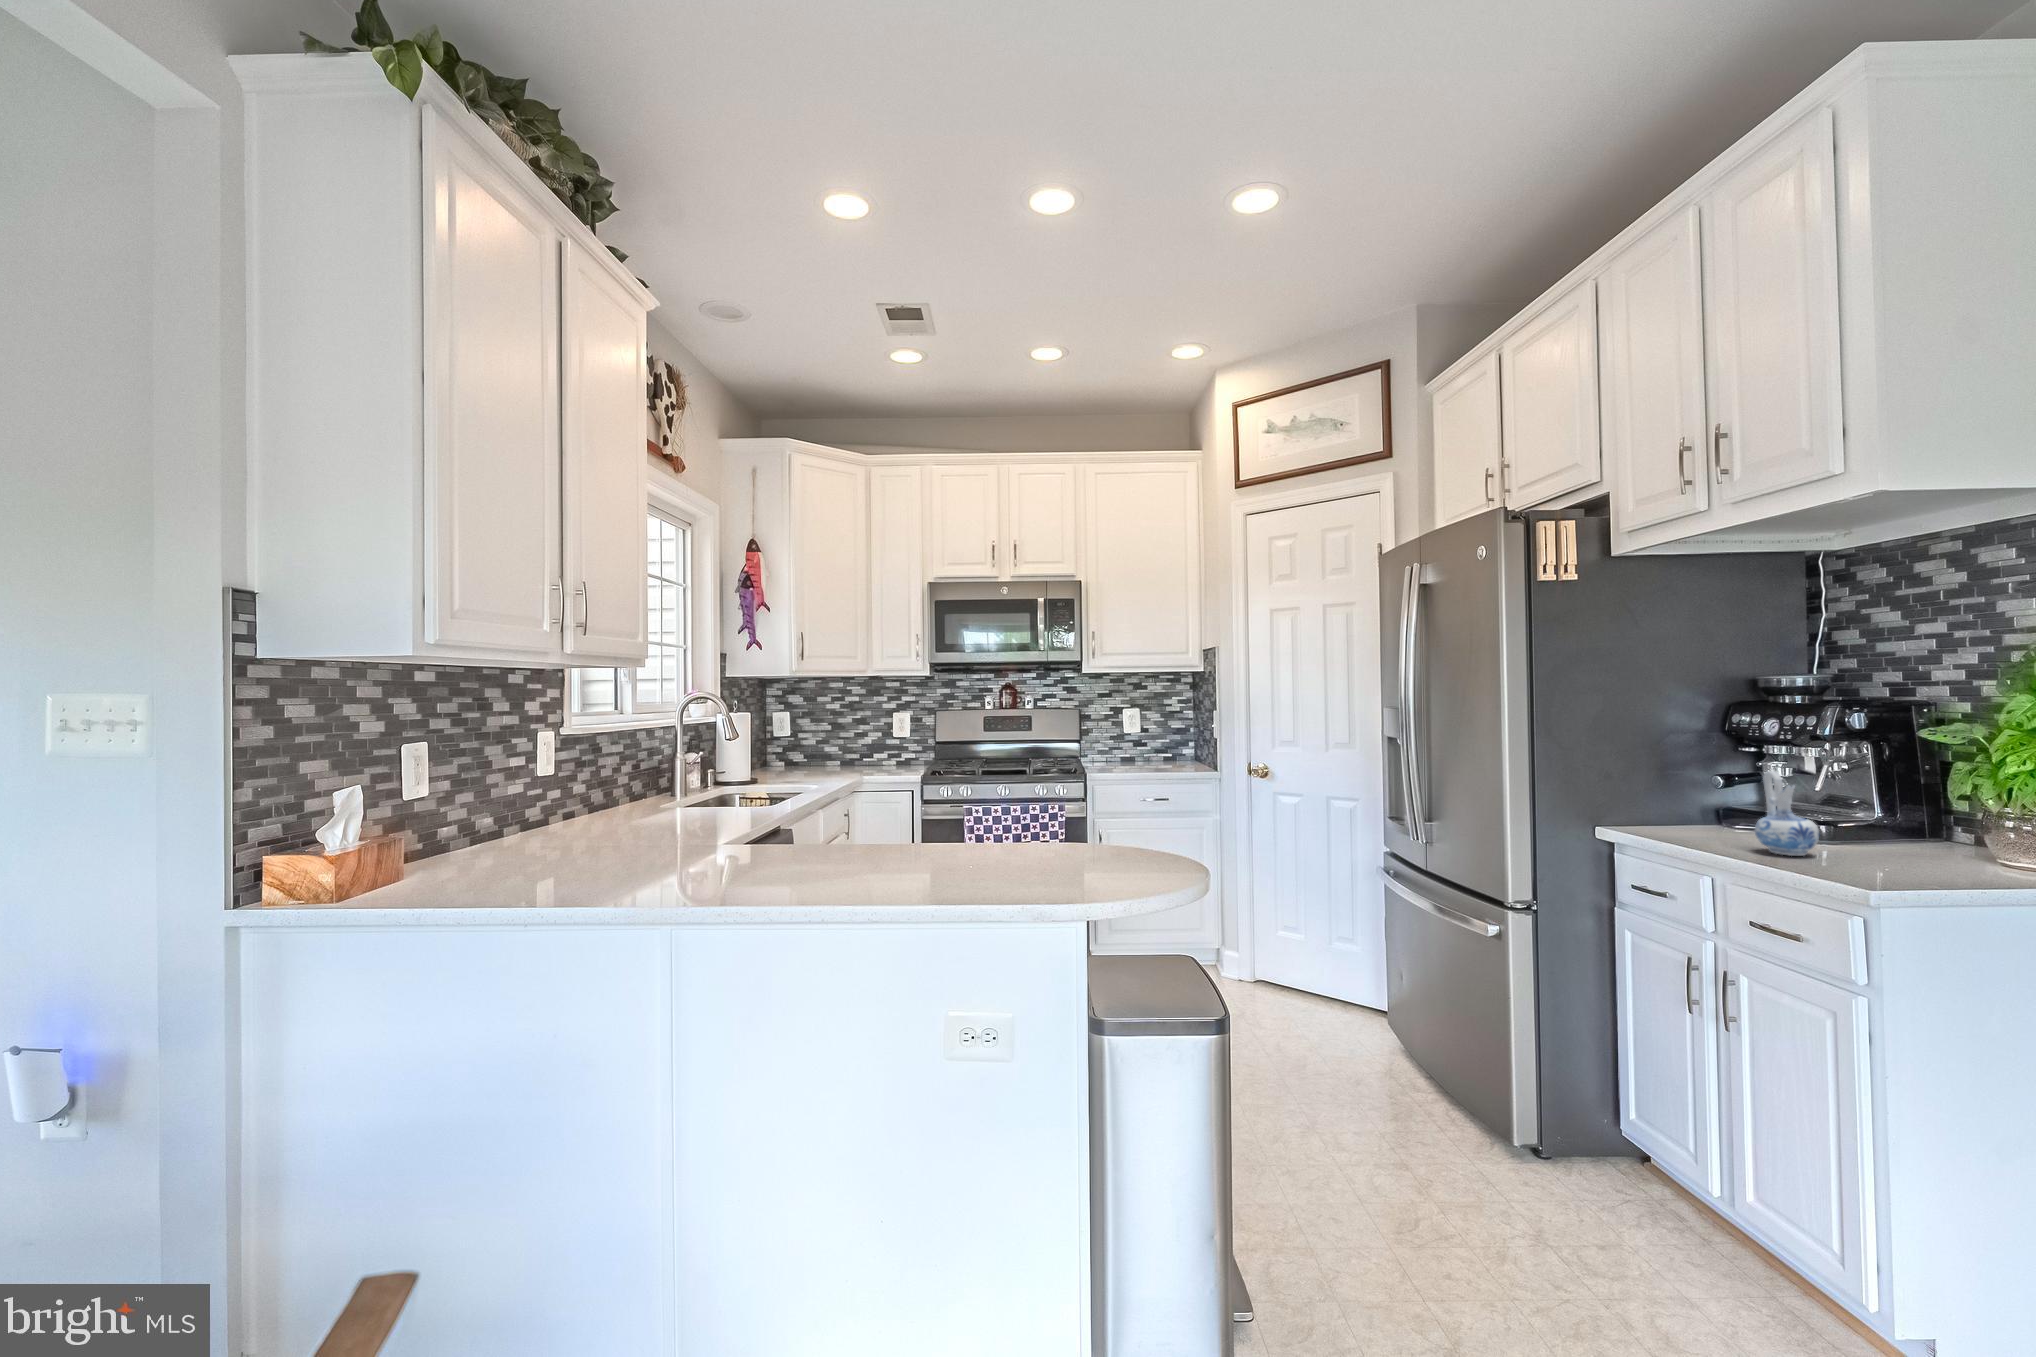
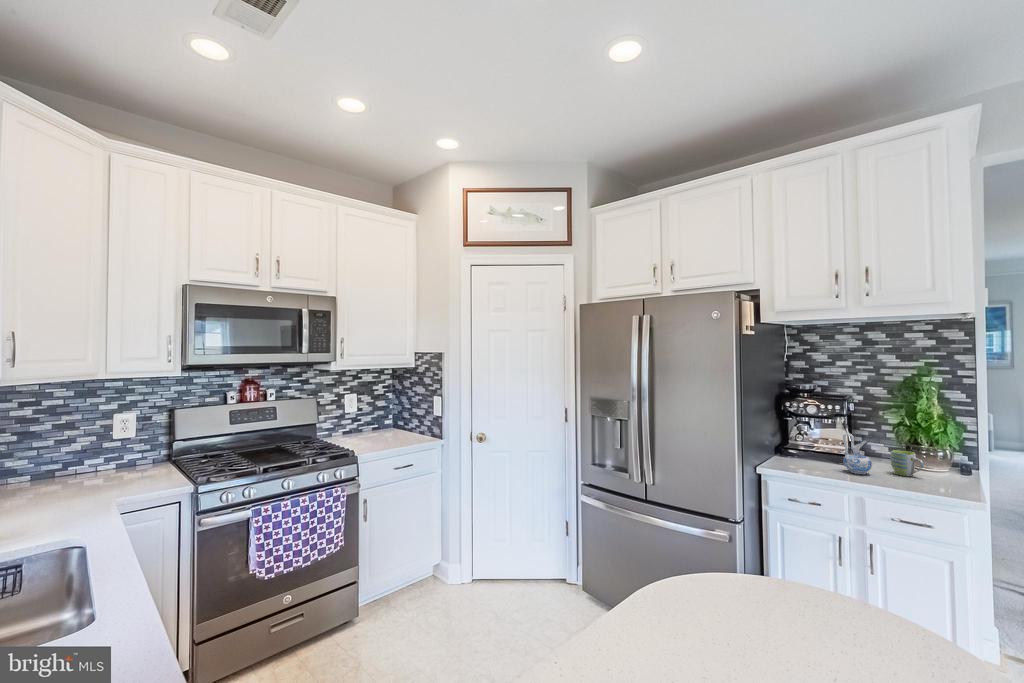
mug: none [1877,815,1940,871] -> present [891,450,923,476]

